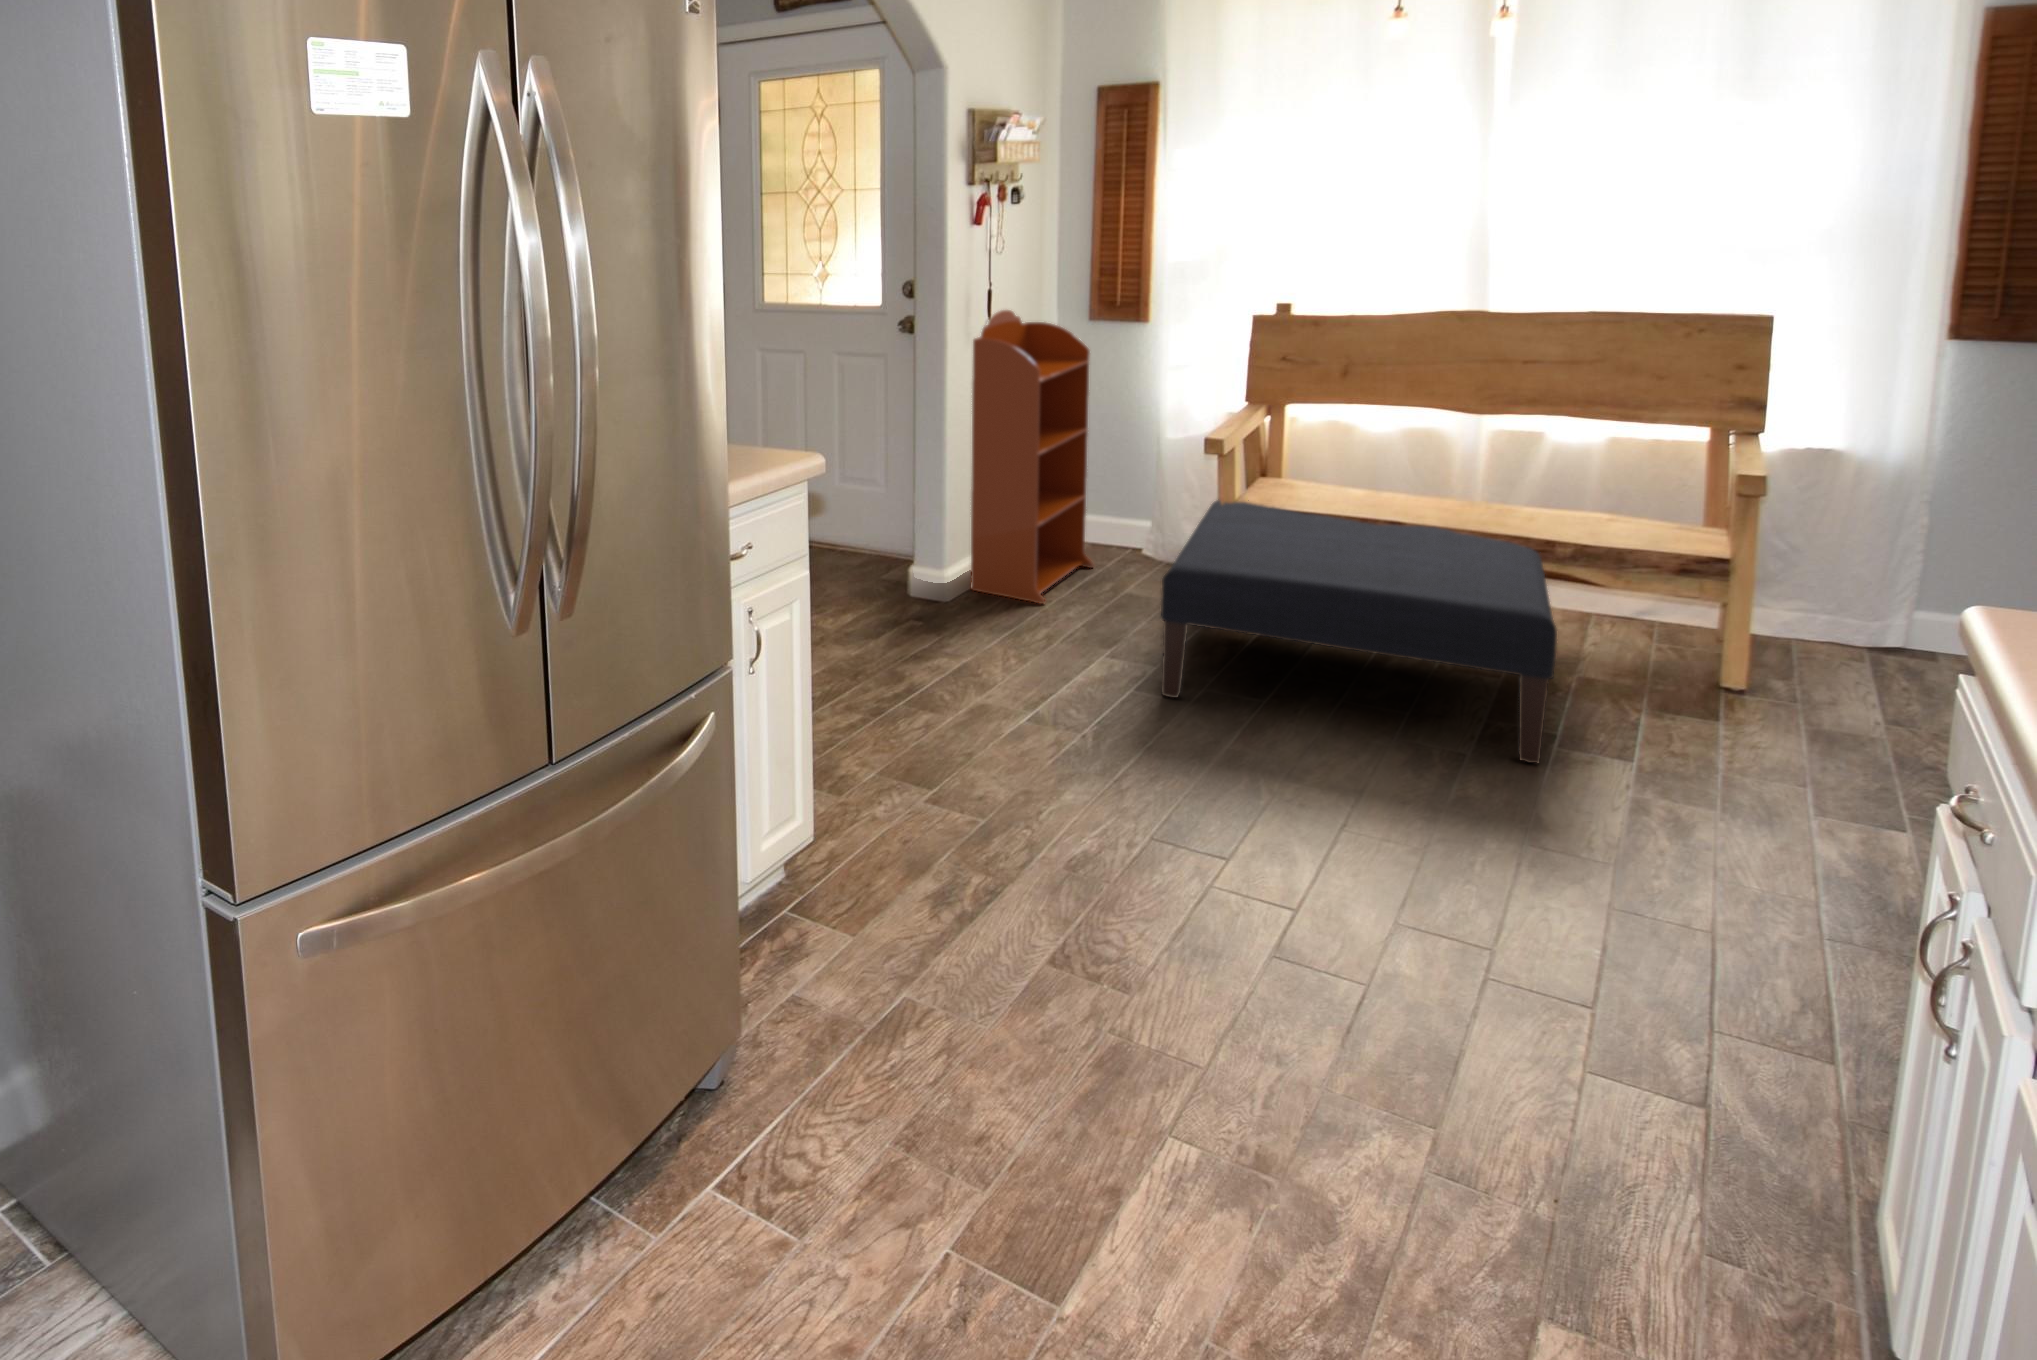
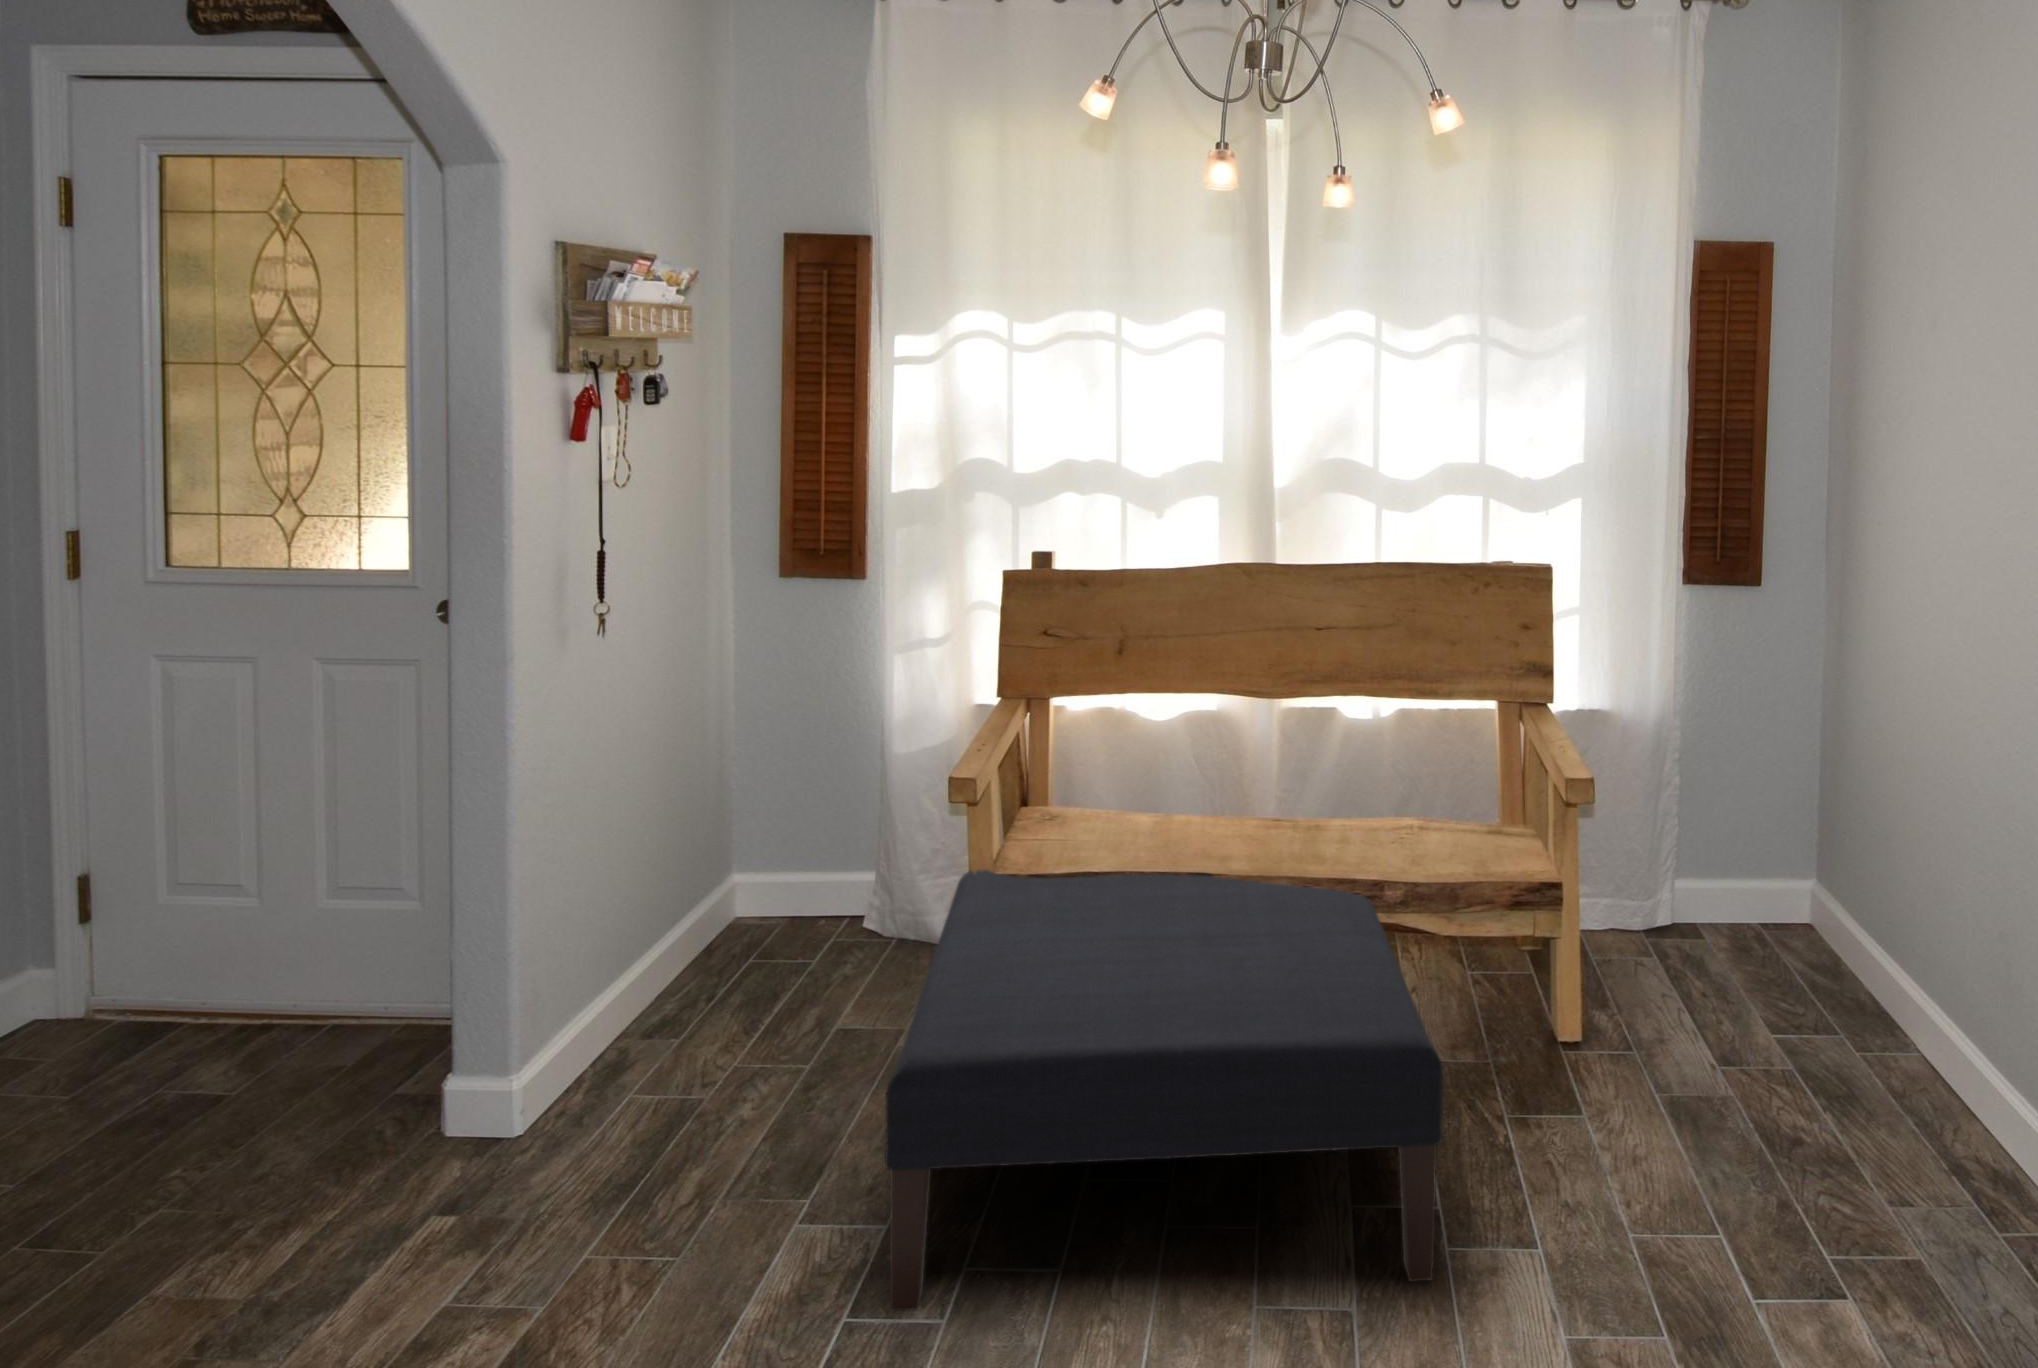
bookcase: present [971,310,1093,604] -> none [562,582,787,1111]

